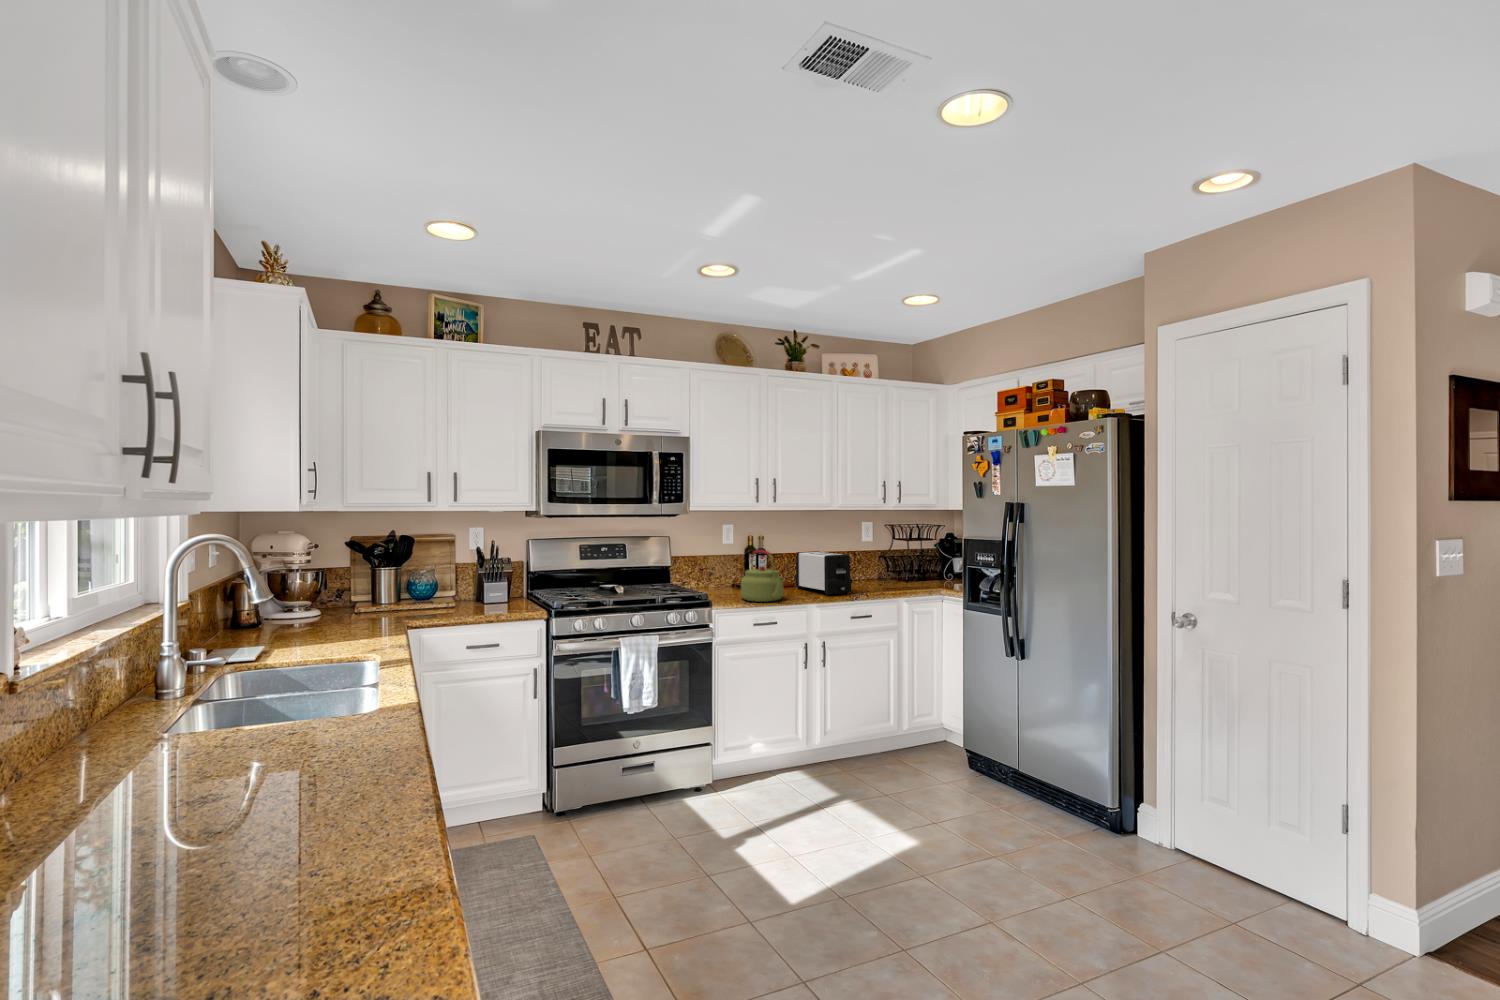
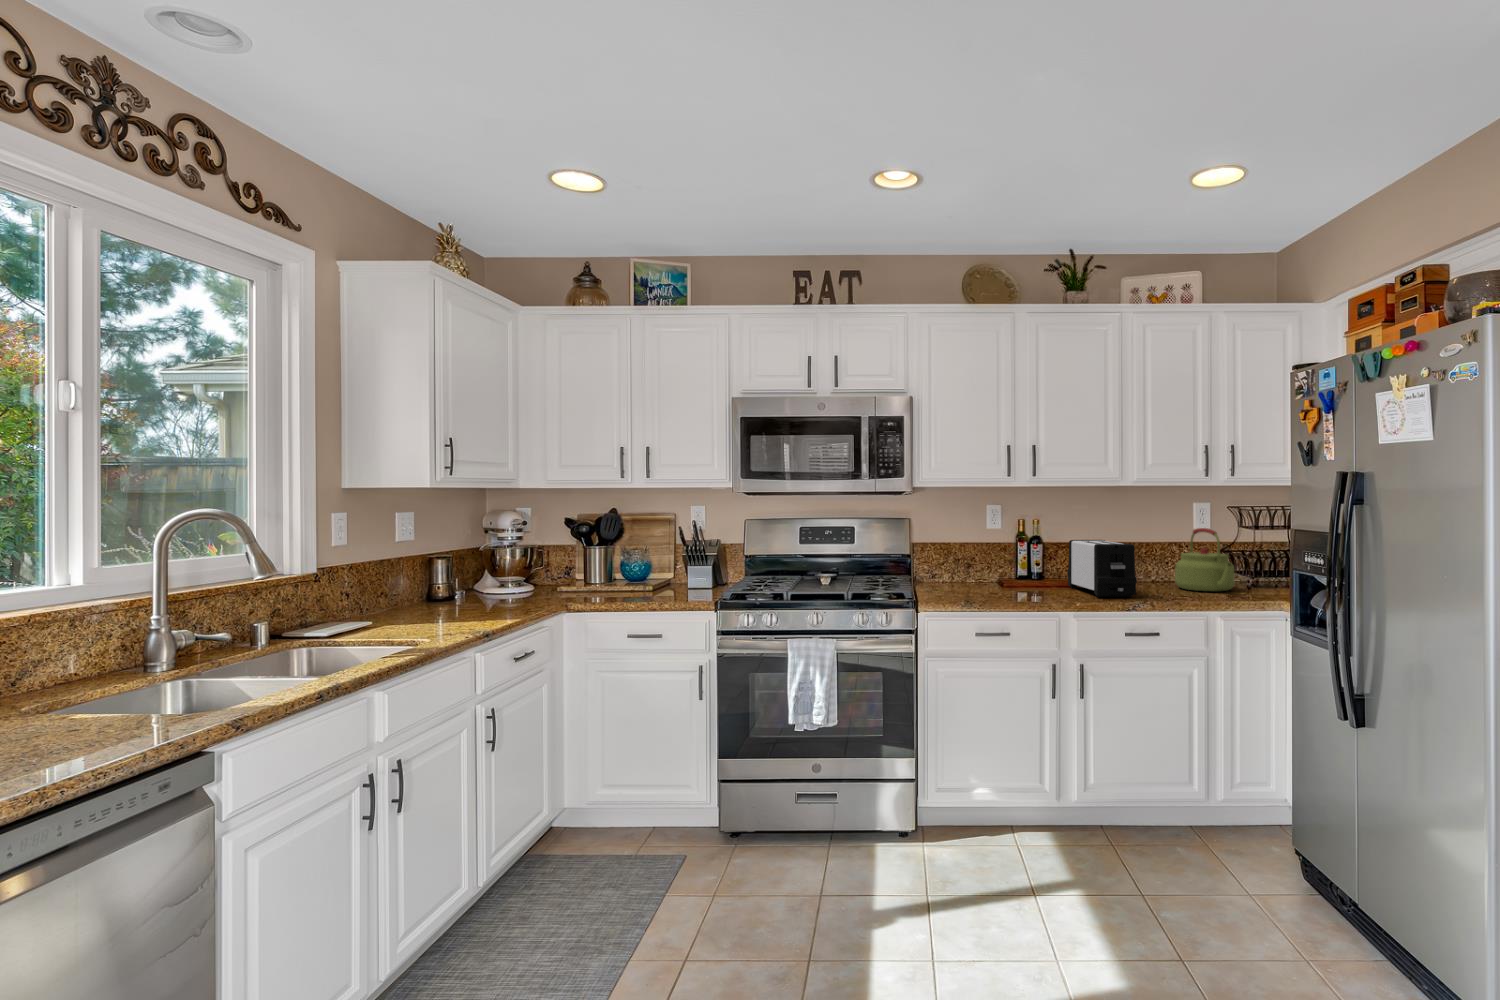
kettle: present [741,550,783,602] -> present [1175,528,1235,591]

